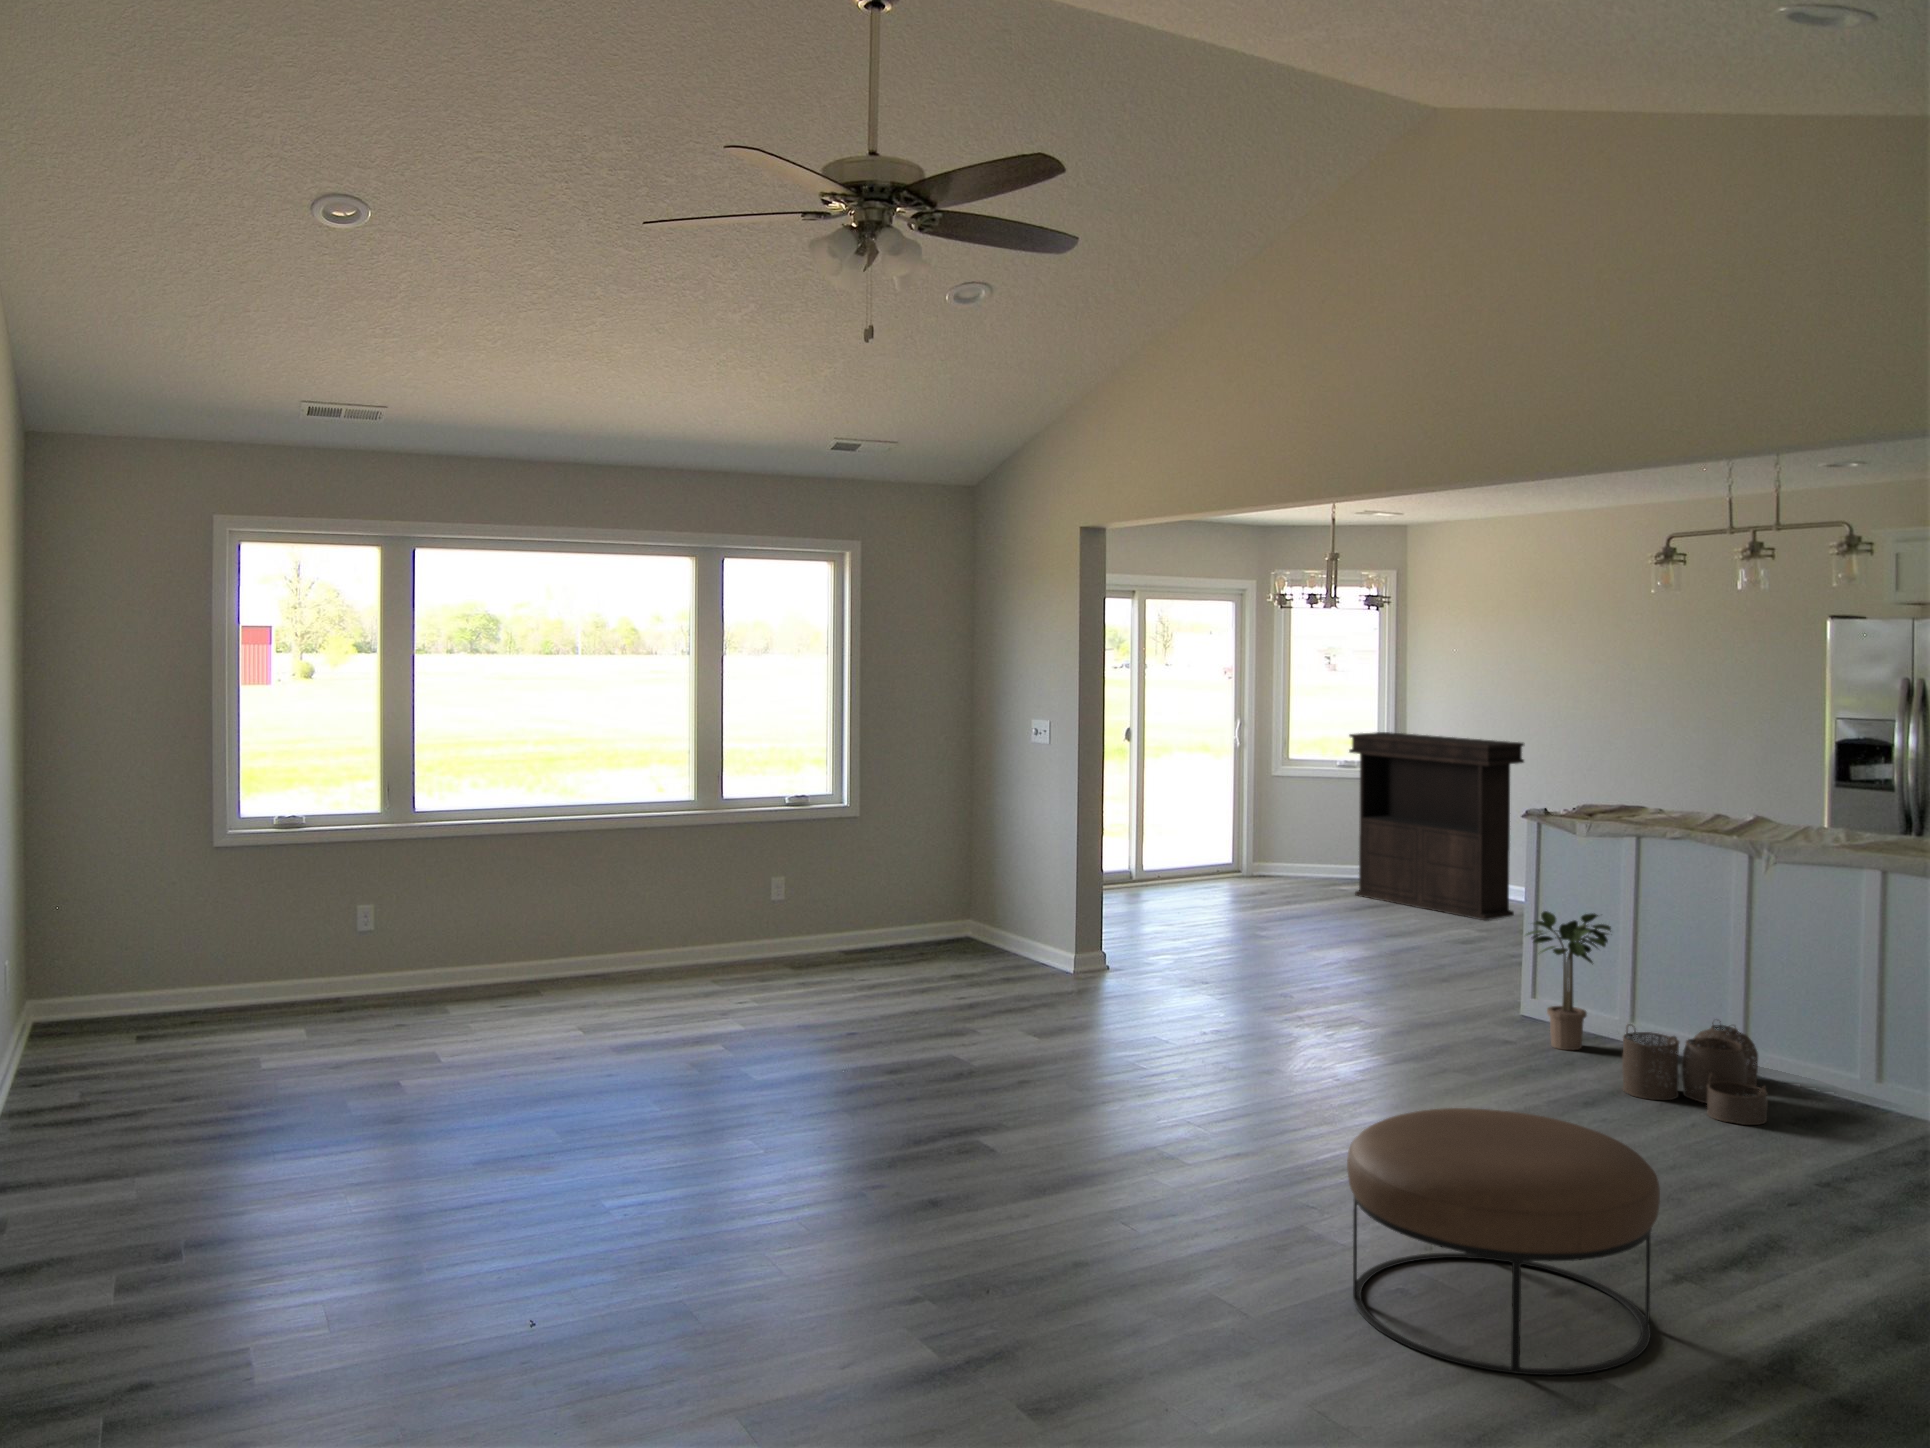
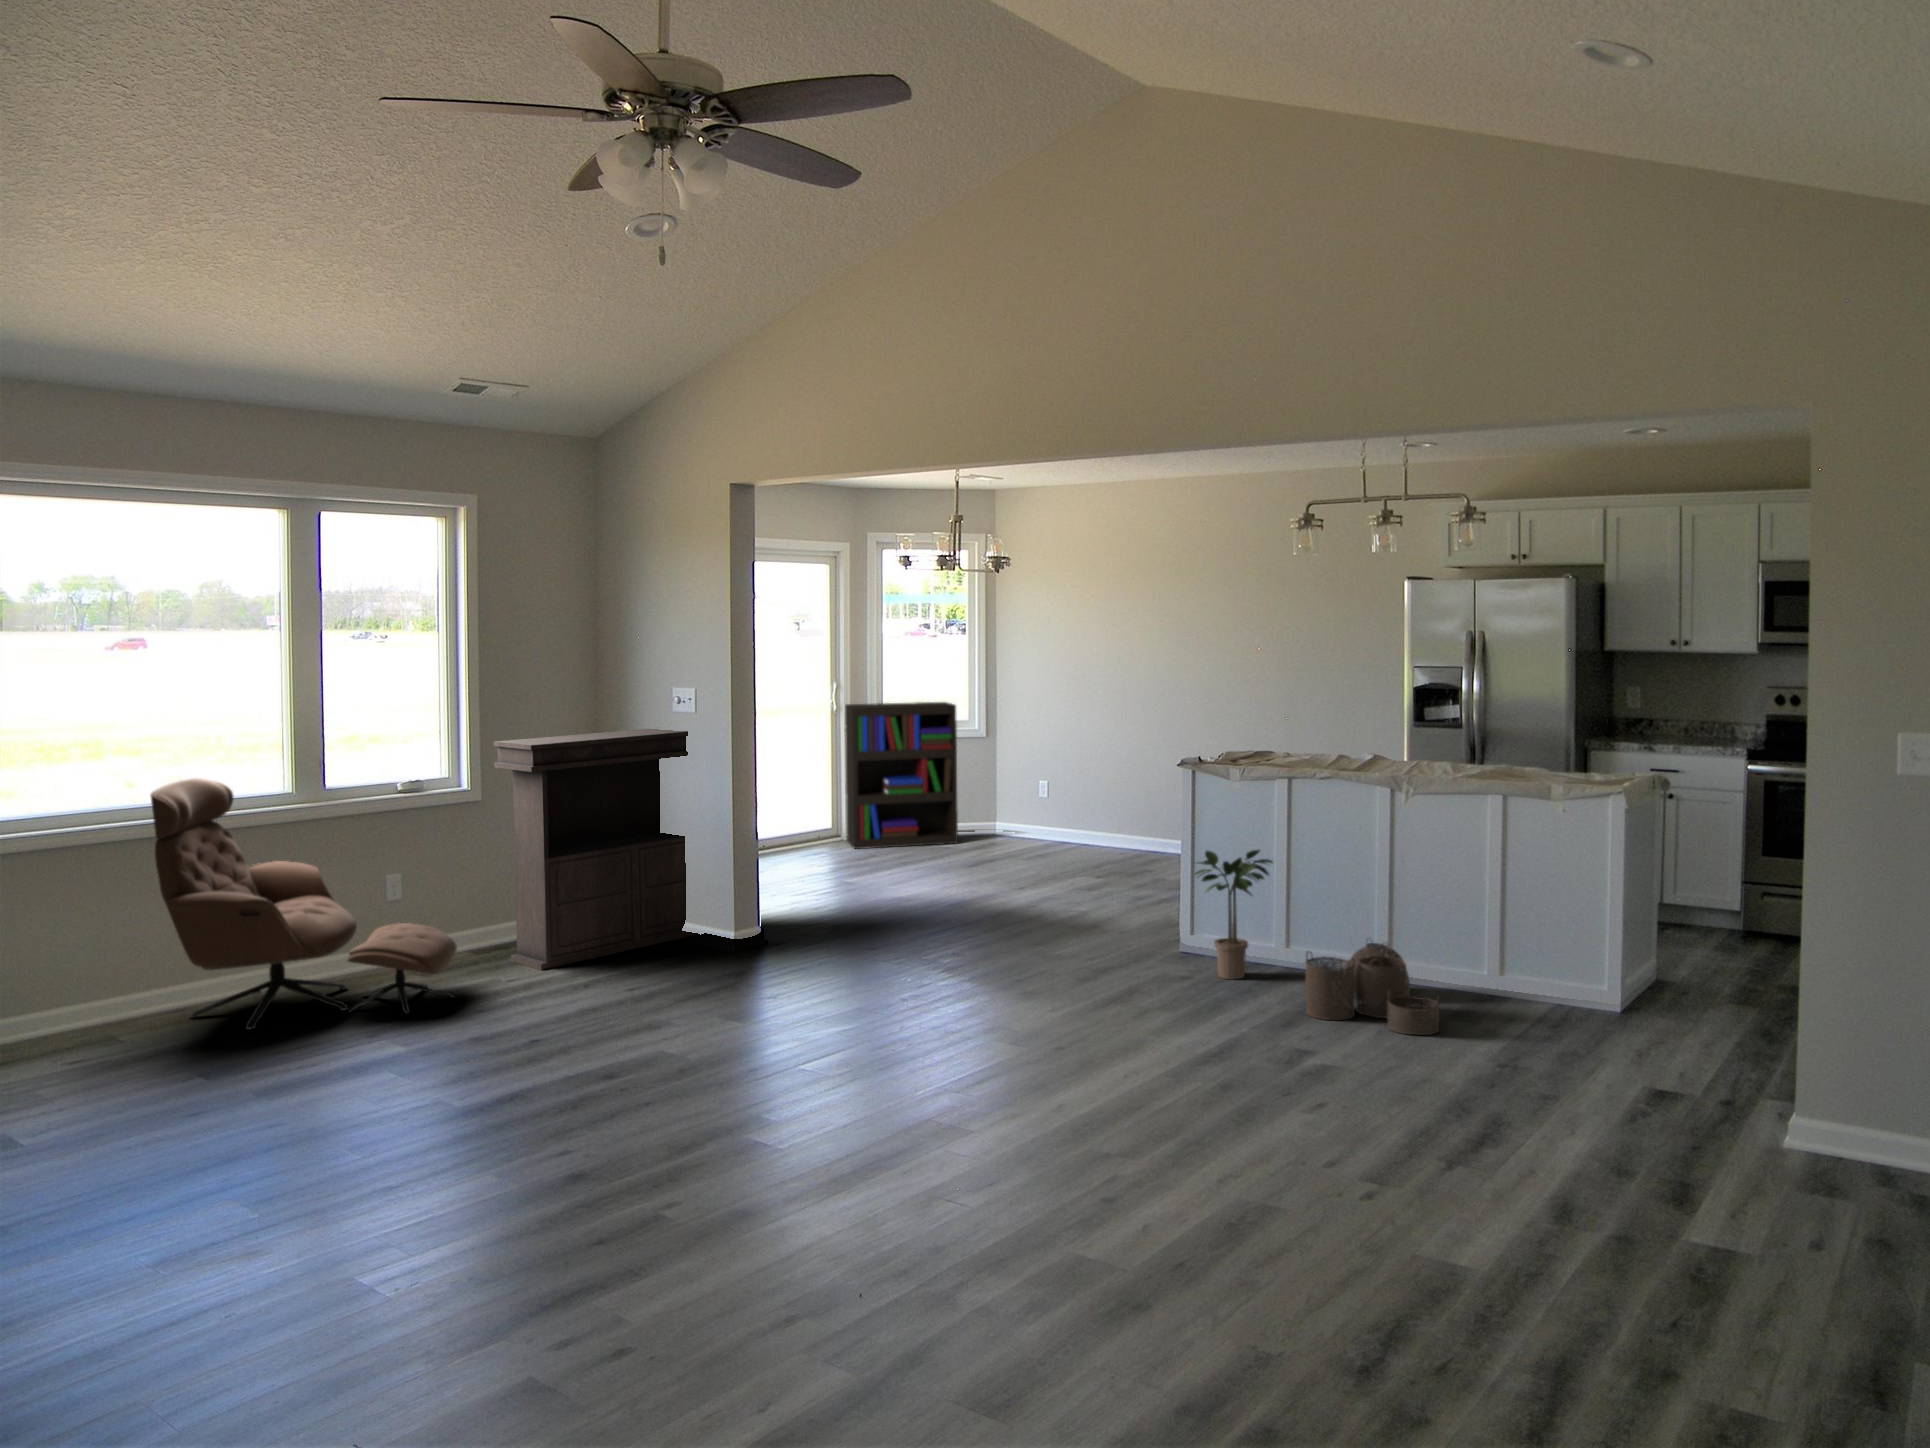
console table: present [1349,732,1524,920] -> present [494,728,698,970]
bookshelf: none [1235,735,1353,890] -> present [845,702,958,849]
lounge chair: none [595,785,824,997] -> present [150,778,457,1029]
ottoman: present [1347,1108,1660,1375] -> none [1213,1069,1546,1375]

